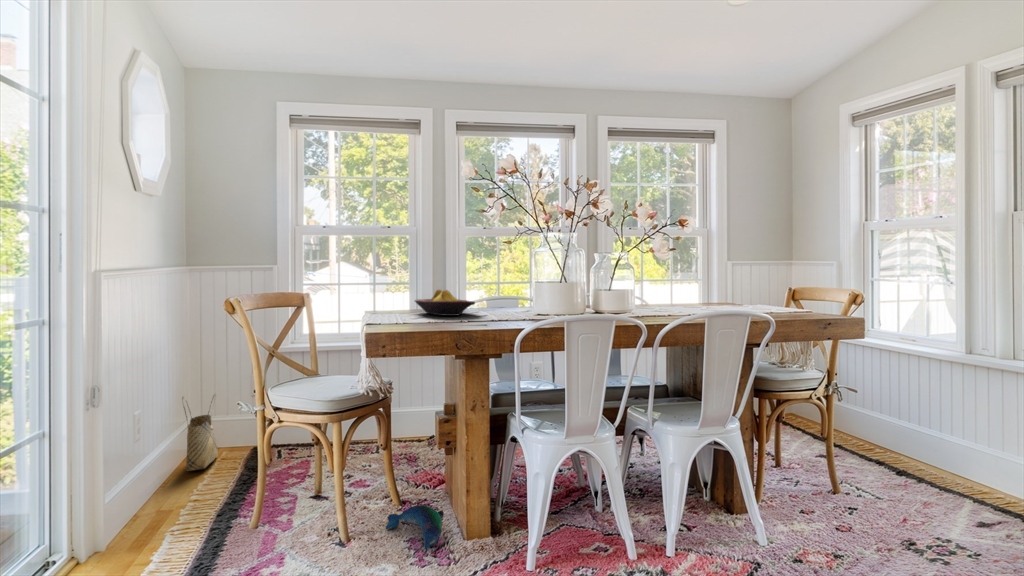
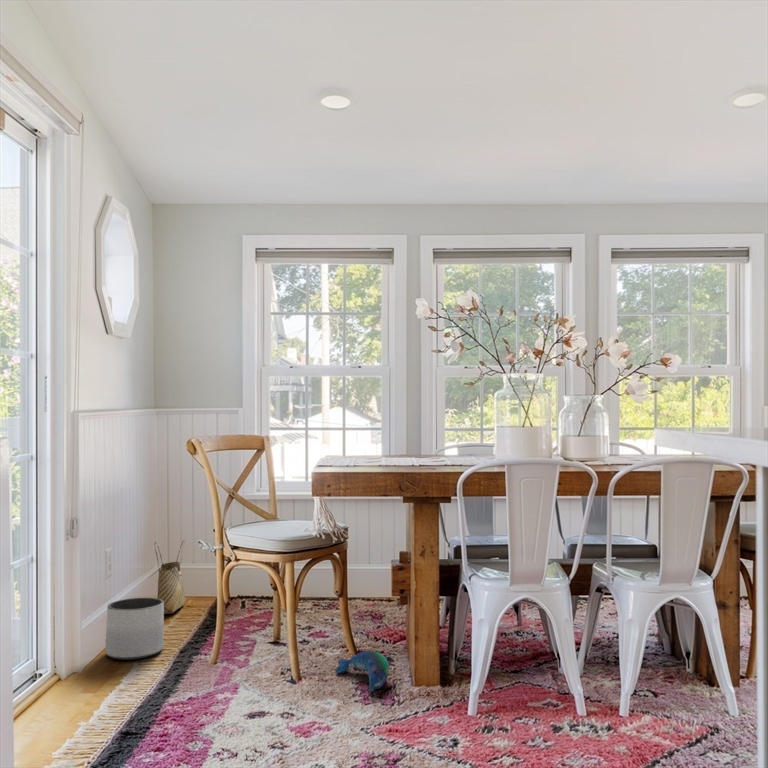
fruit bowl: present [415,289,475,316] -> none [369,434,428,460]
planter: none [127,461,195,531] -> present [106,598,164,660]

